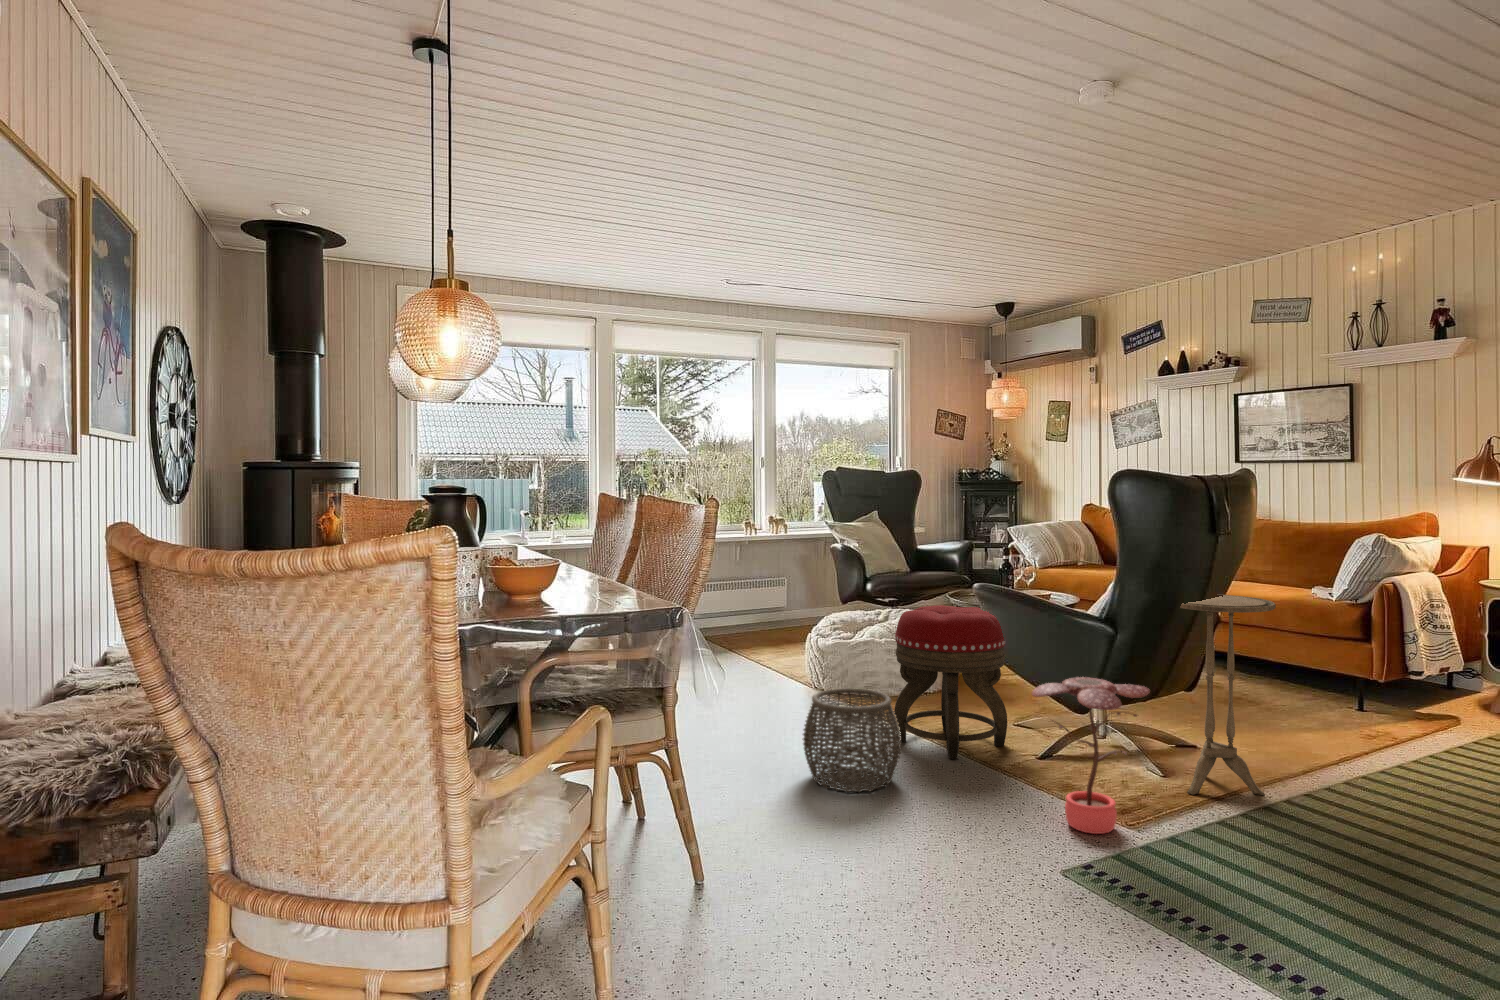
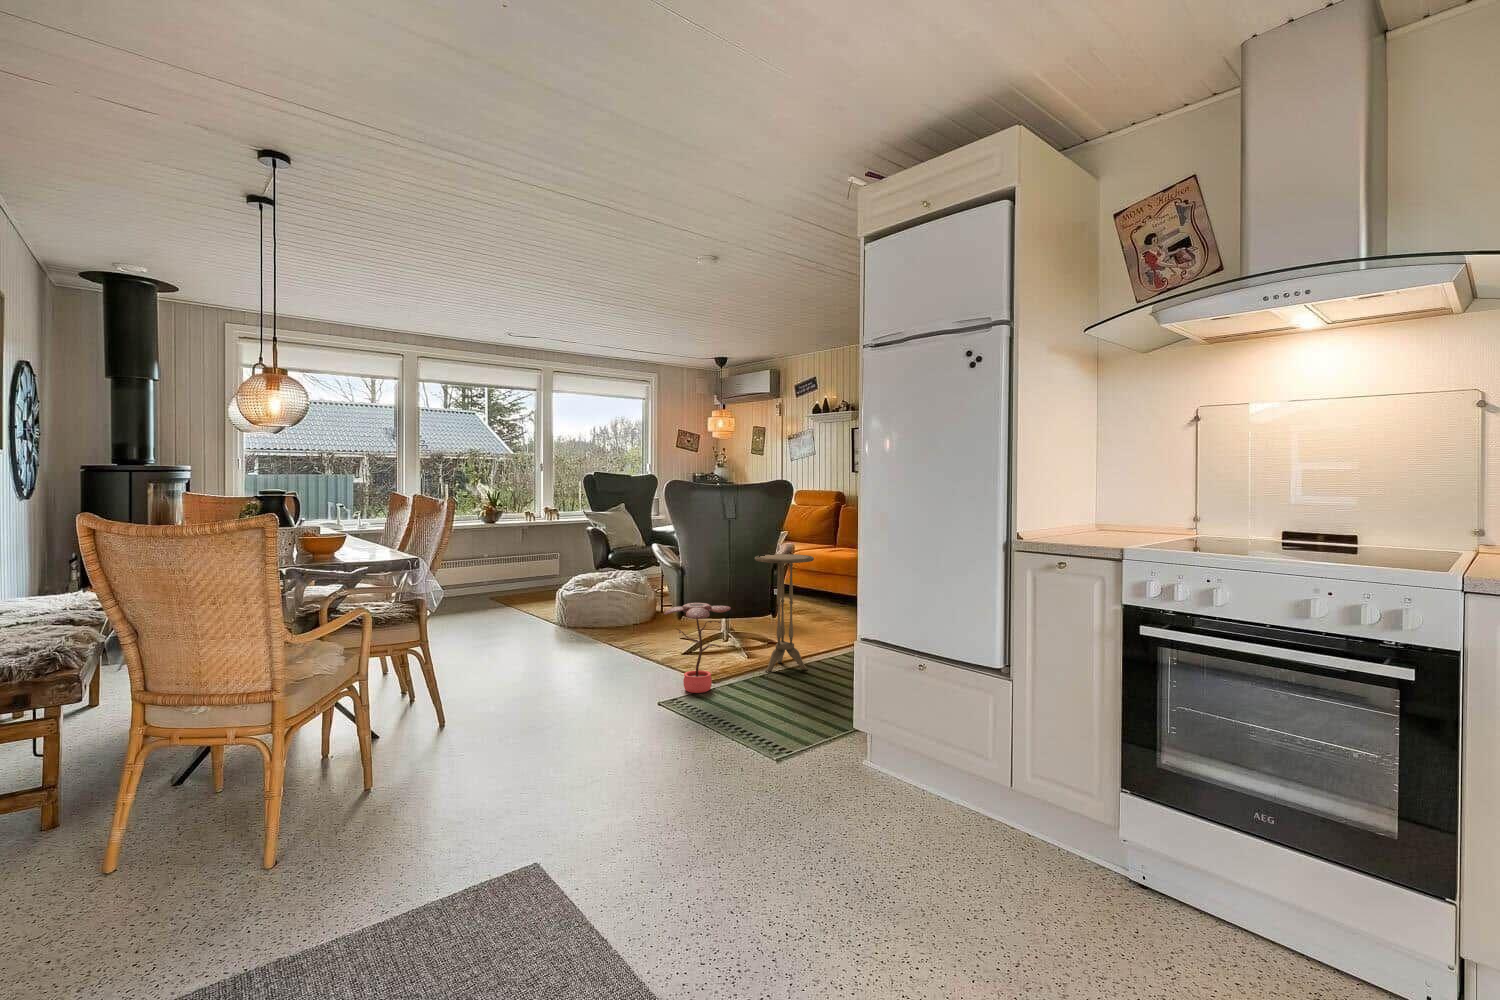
footstool: present [894,605,1007,759] -> none [602,567,674,663]
woven basket: present [803,688,901,792] -> none [530,619,596,683]

